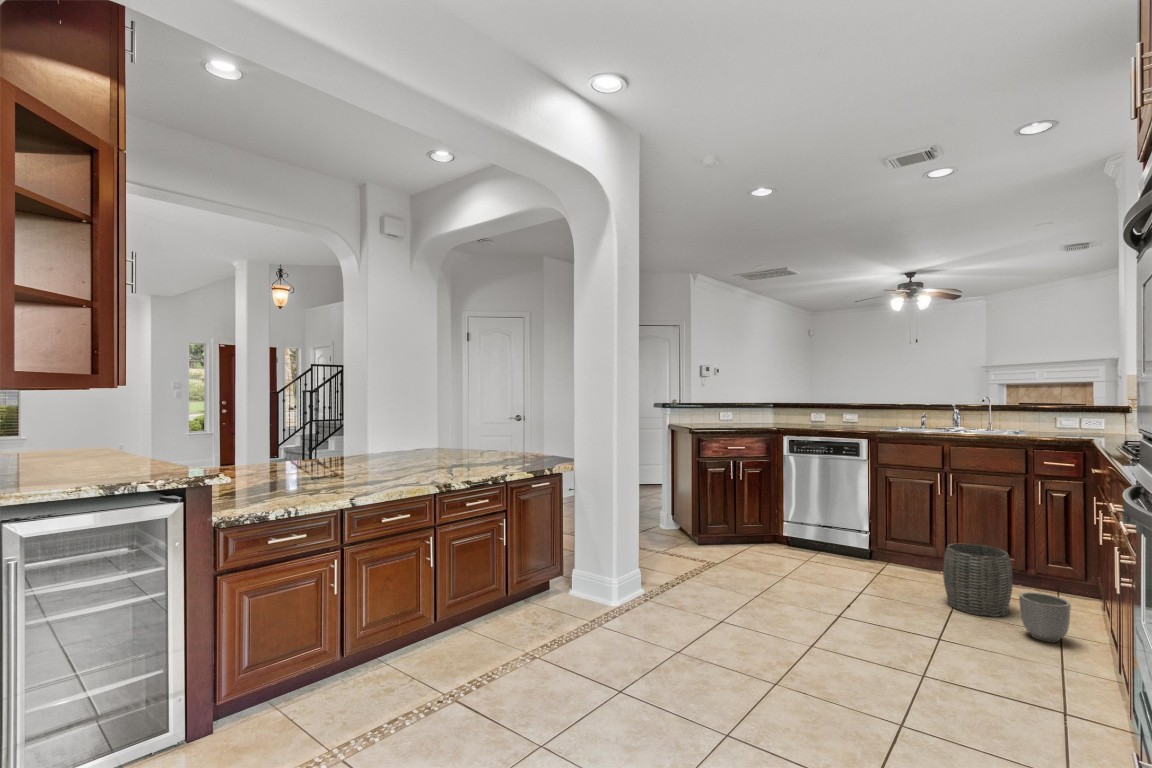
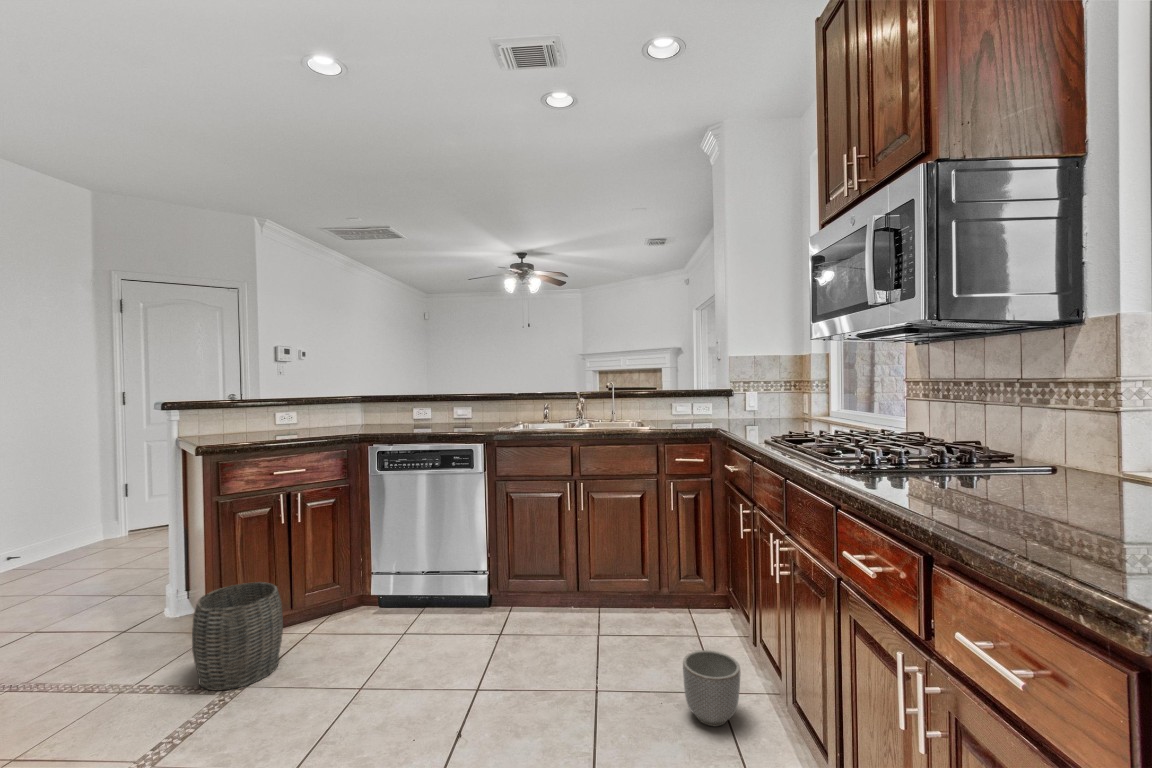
woven basket: present [943,543,1012,617] -> present [192,582,283,690]

